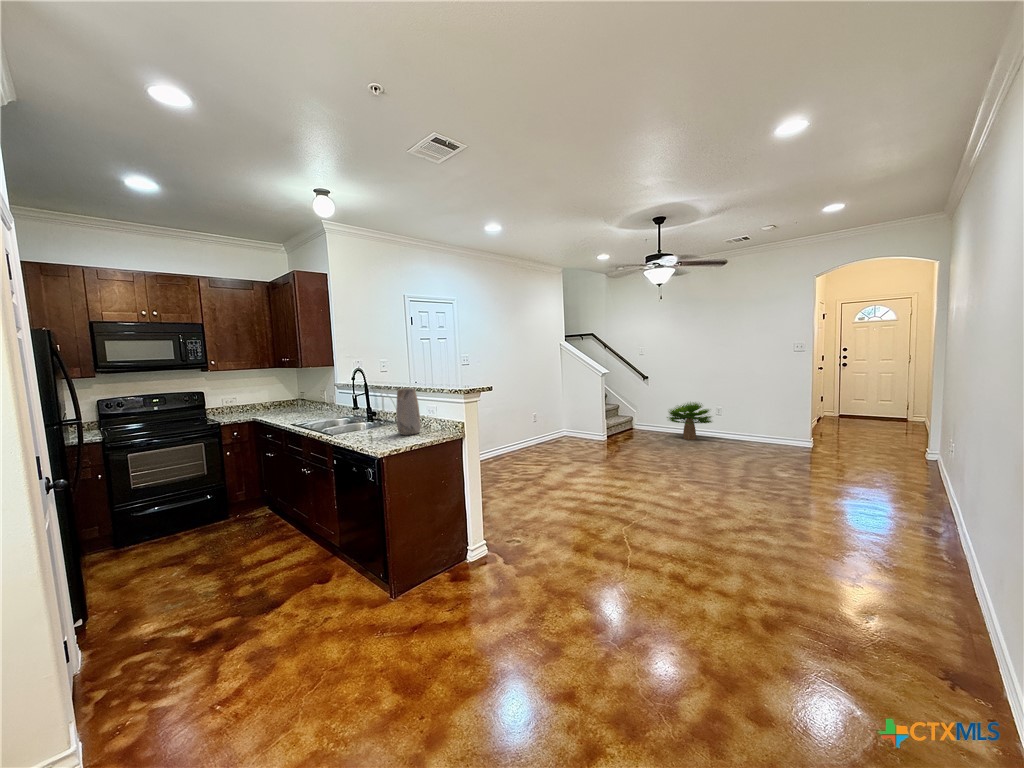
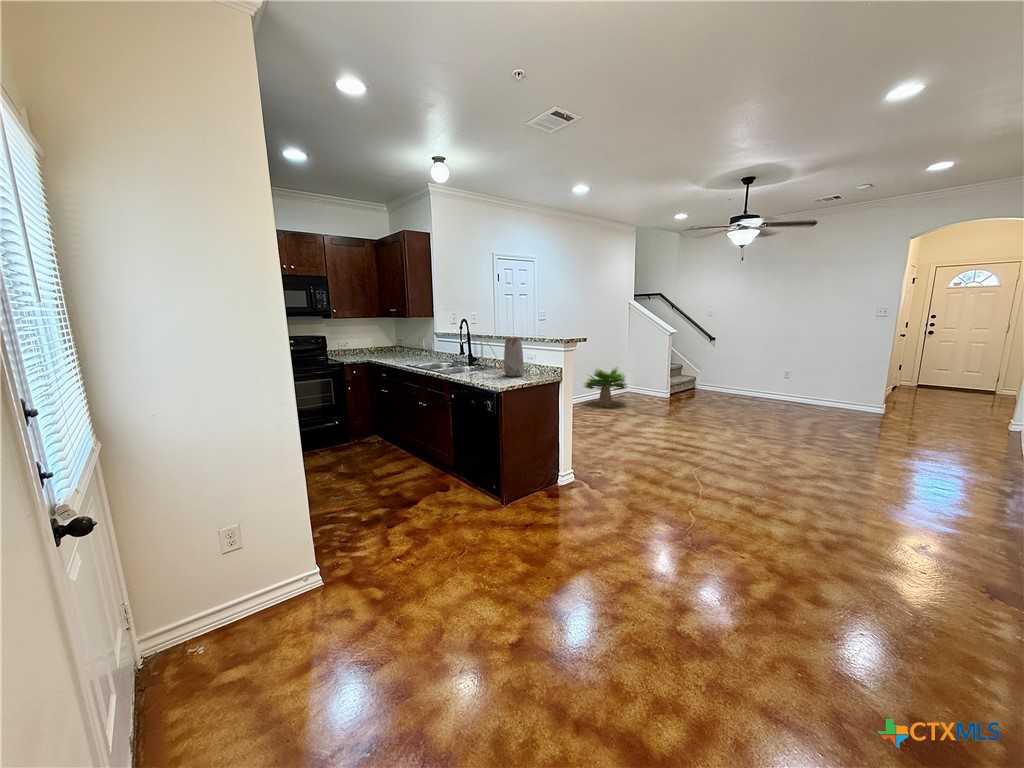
potted plant: present [667,402,712,440] -> present [585,368,627,407]

